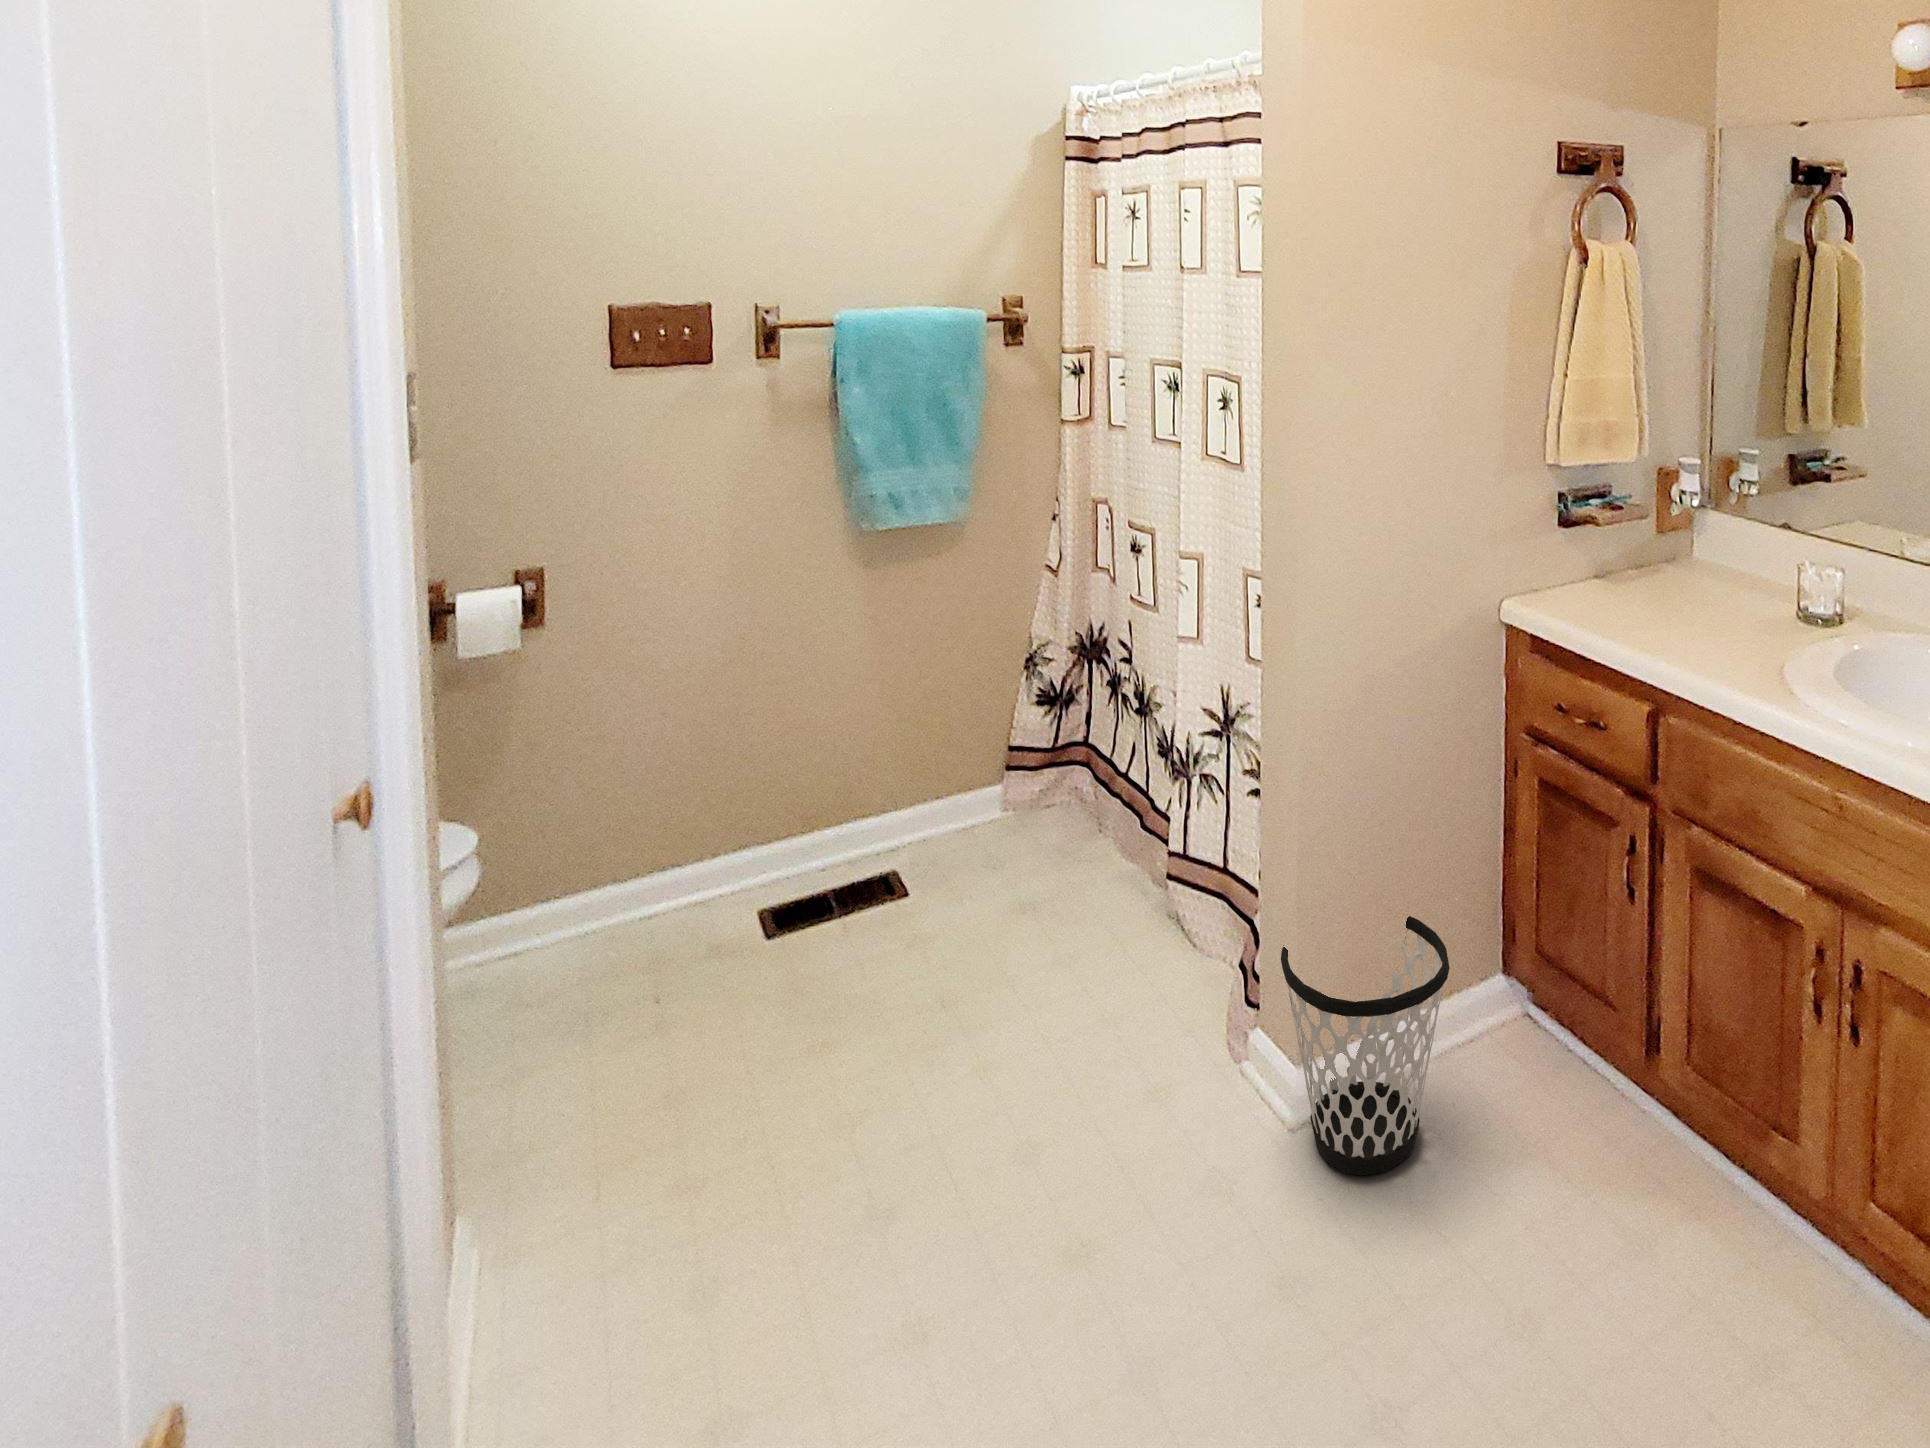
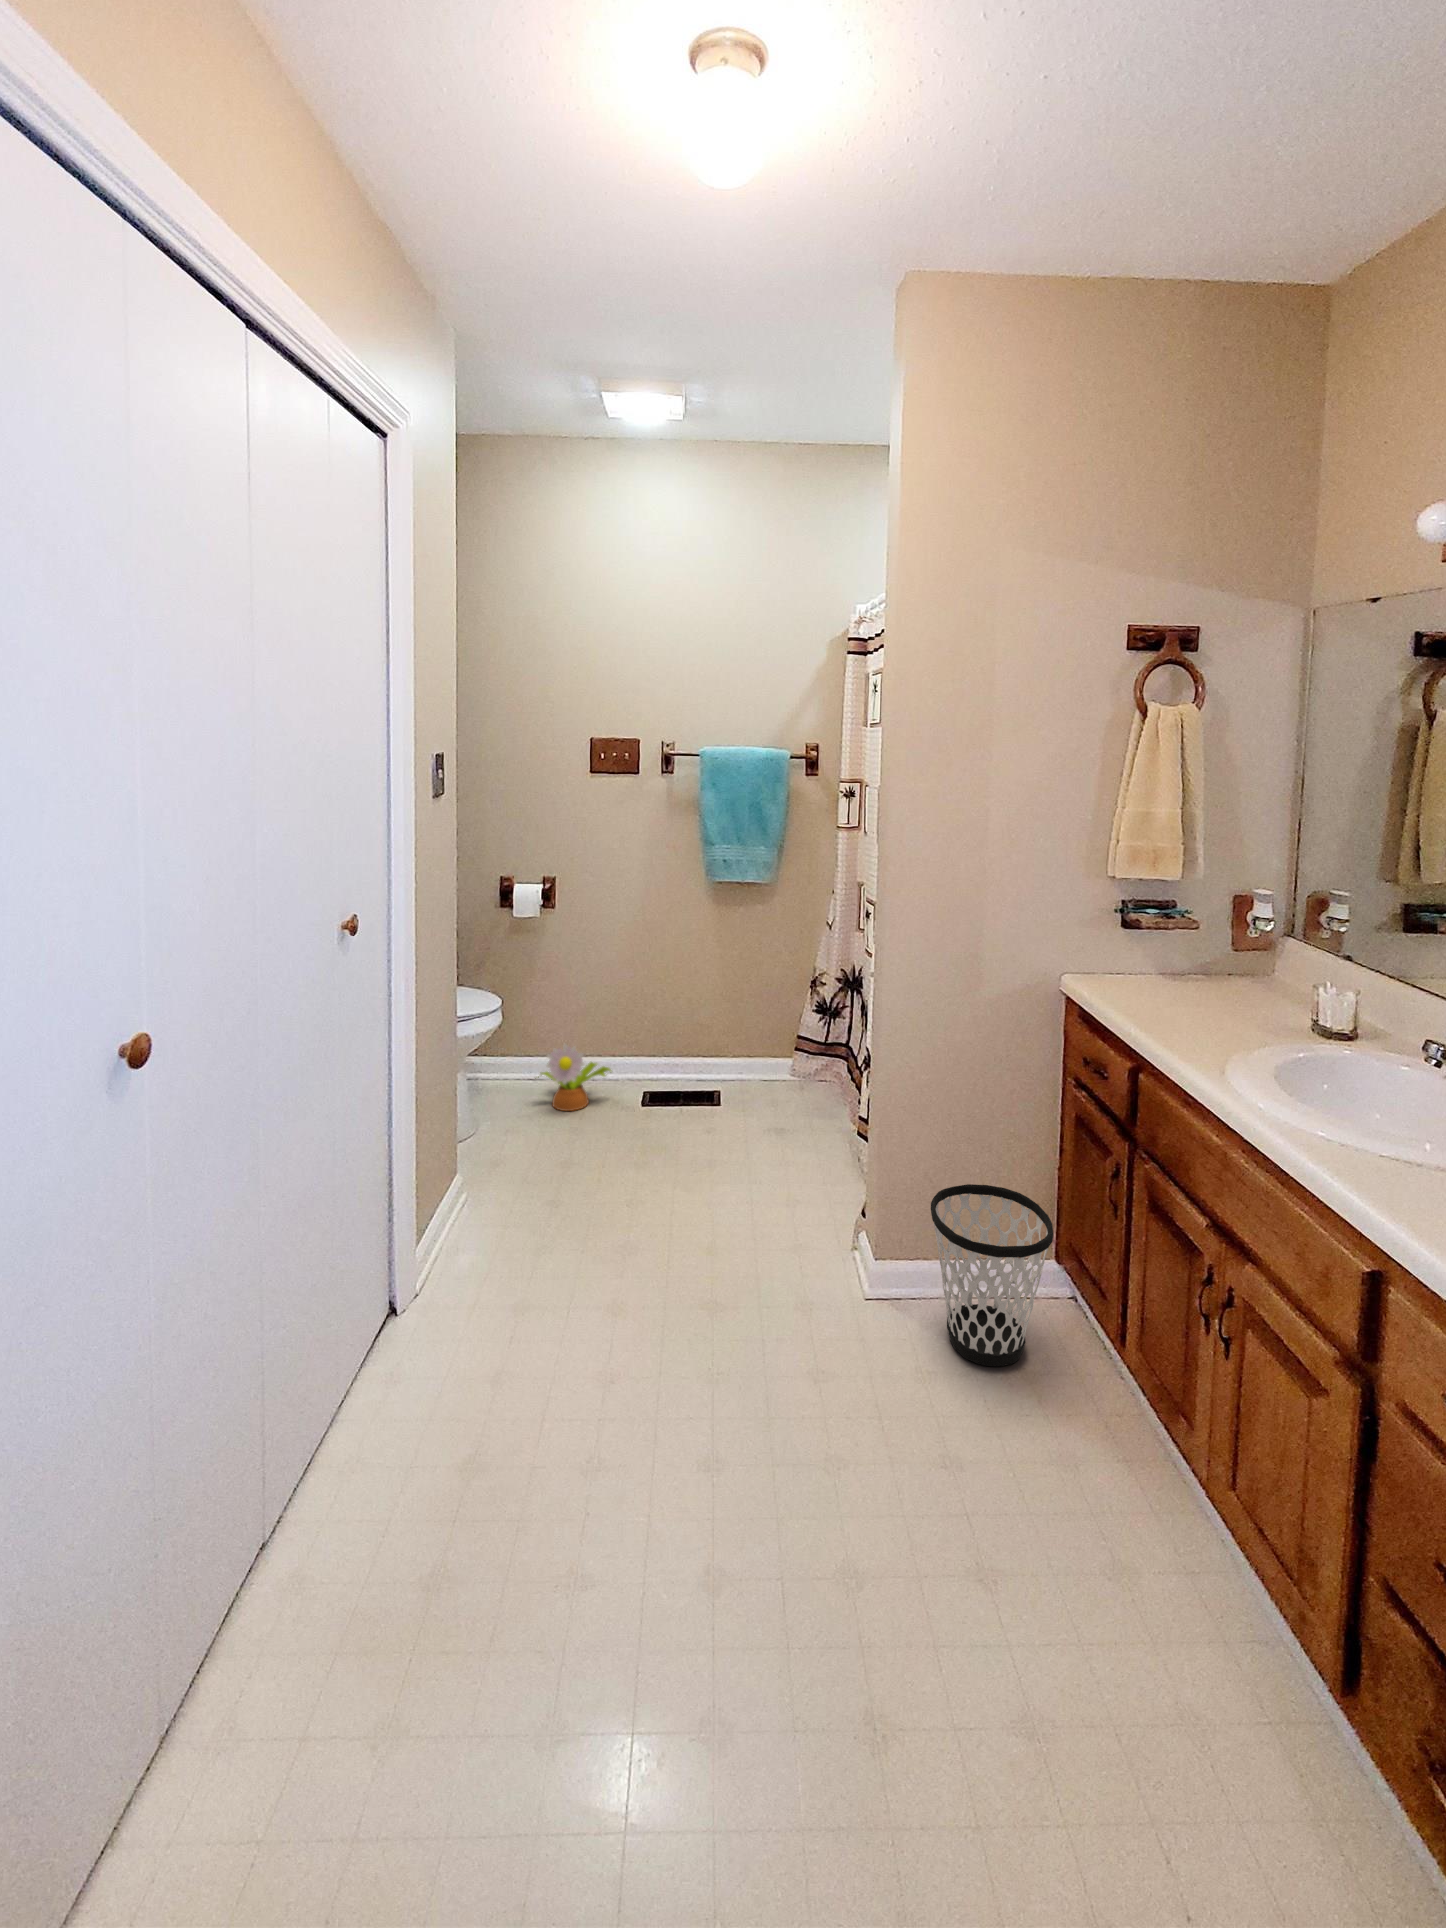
decorative plant: none [522,843,683,966] -> present [535,1044,611,1111]

